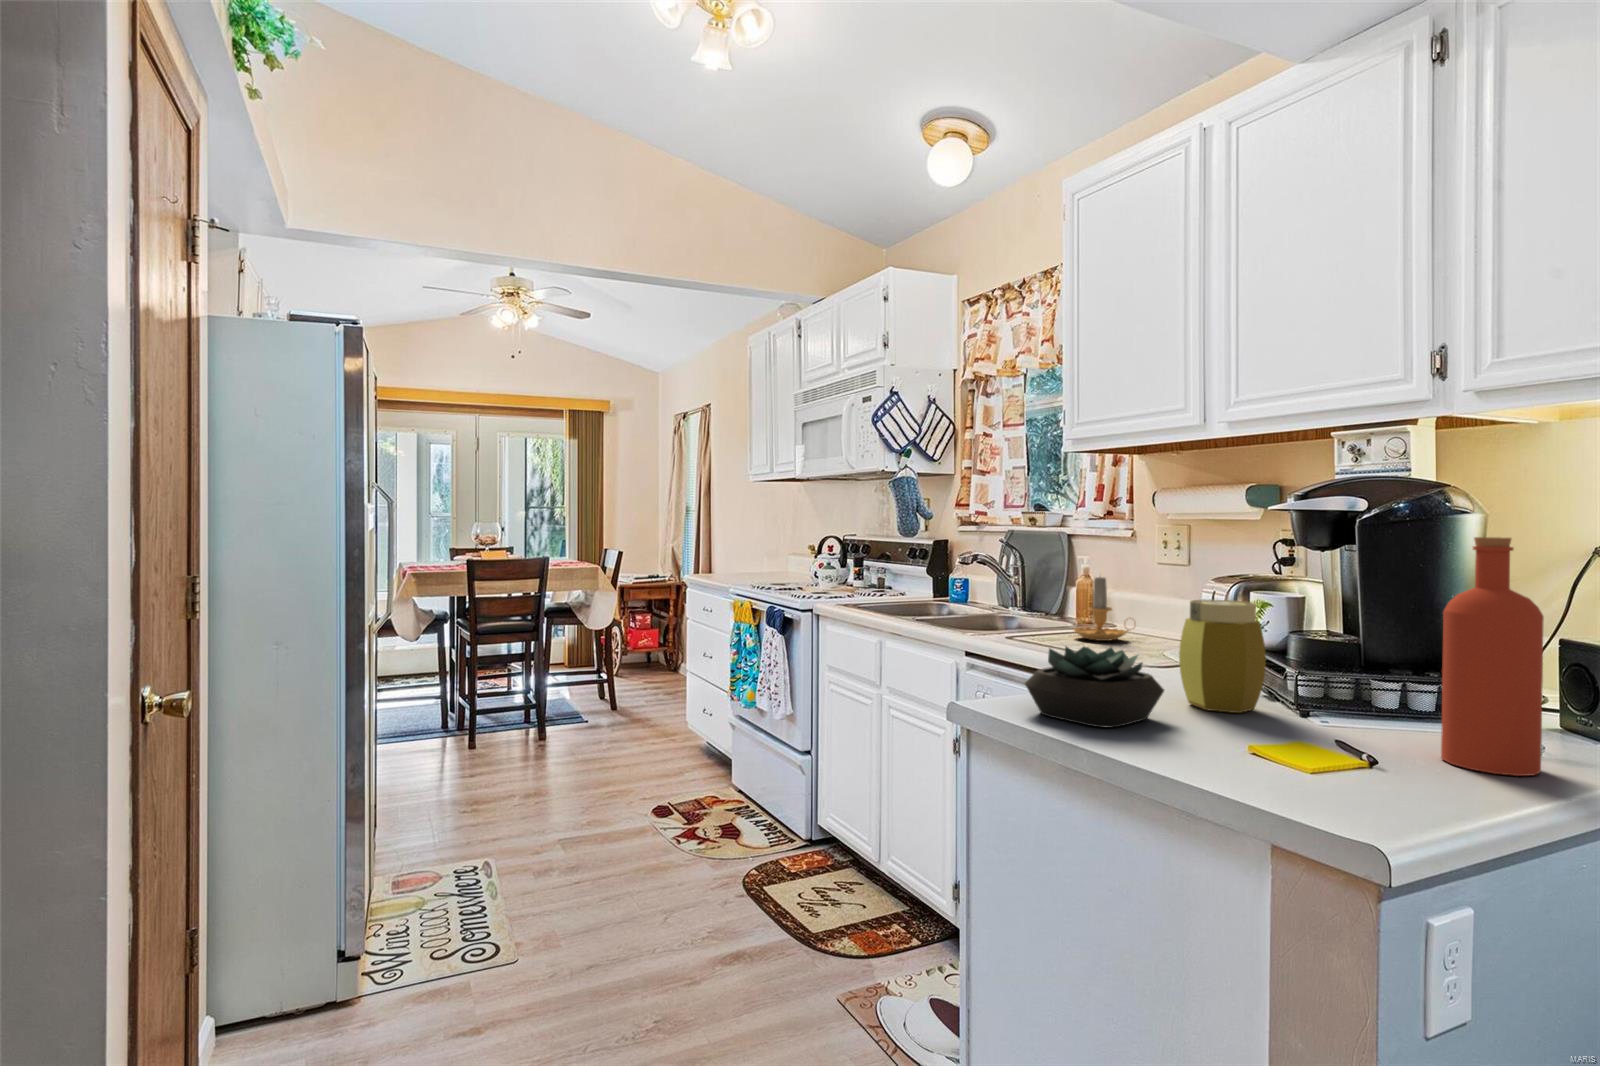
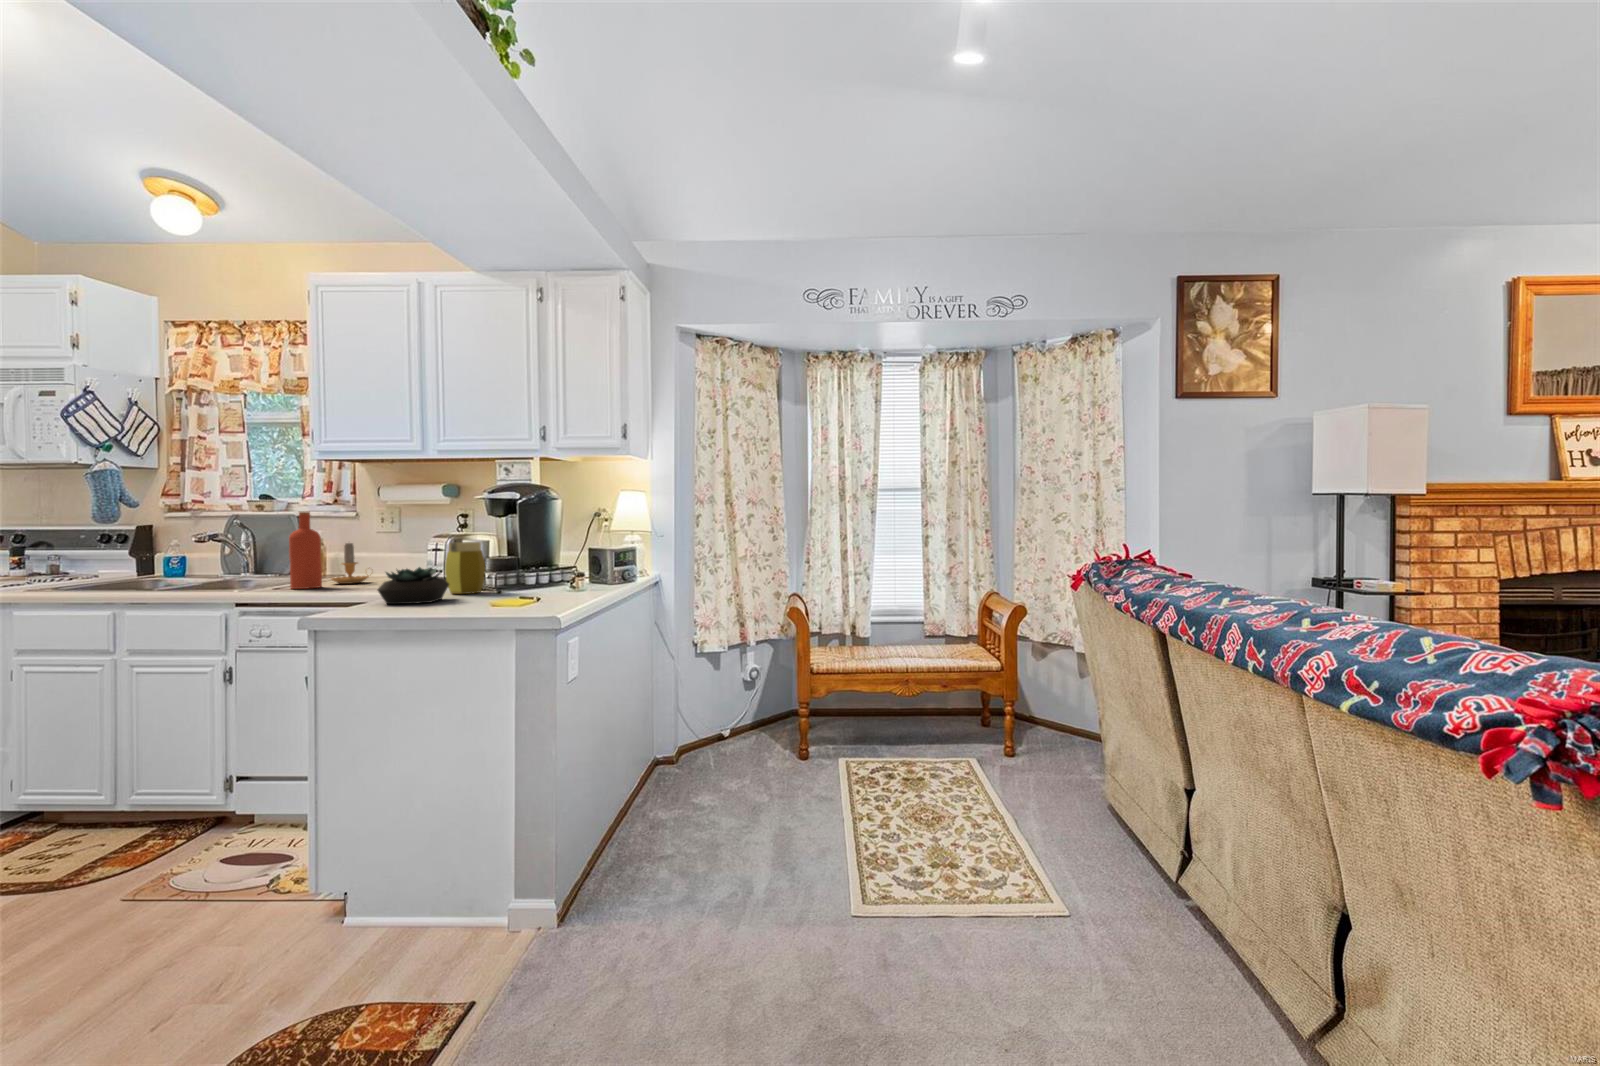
bottle: present [1441,537,1544,776] -> present [289,511,322,589]

